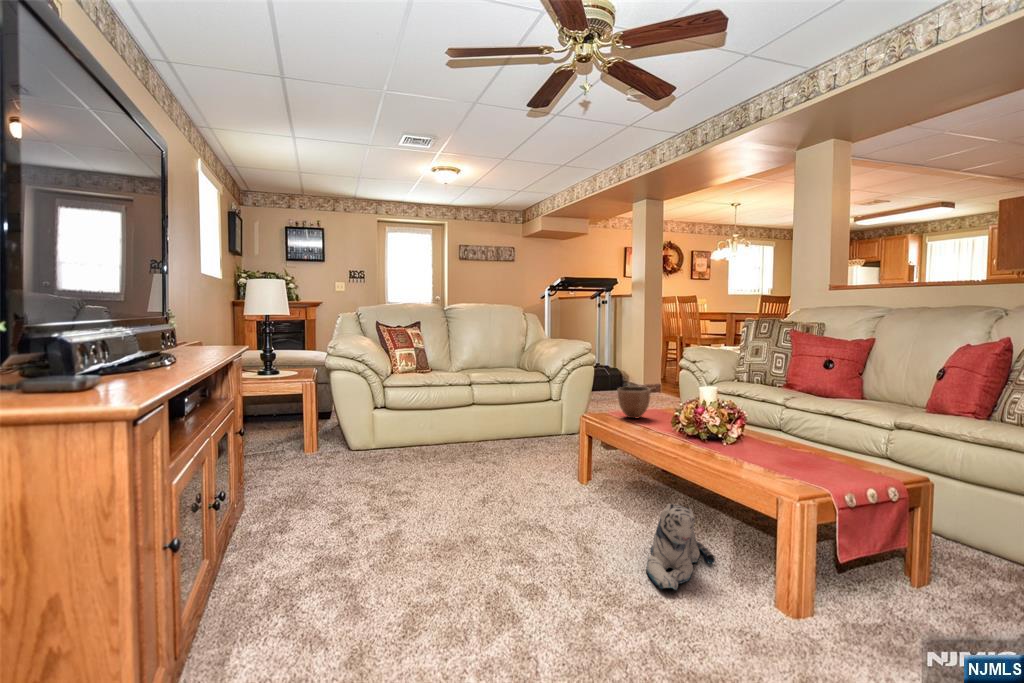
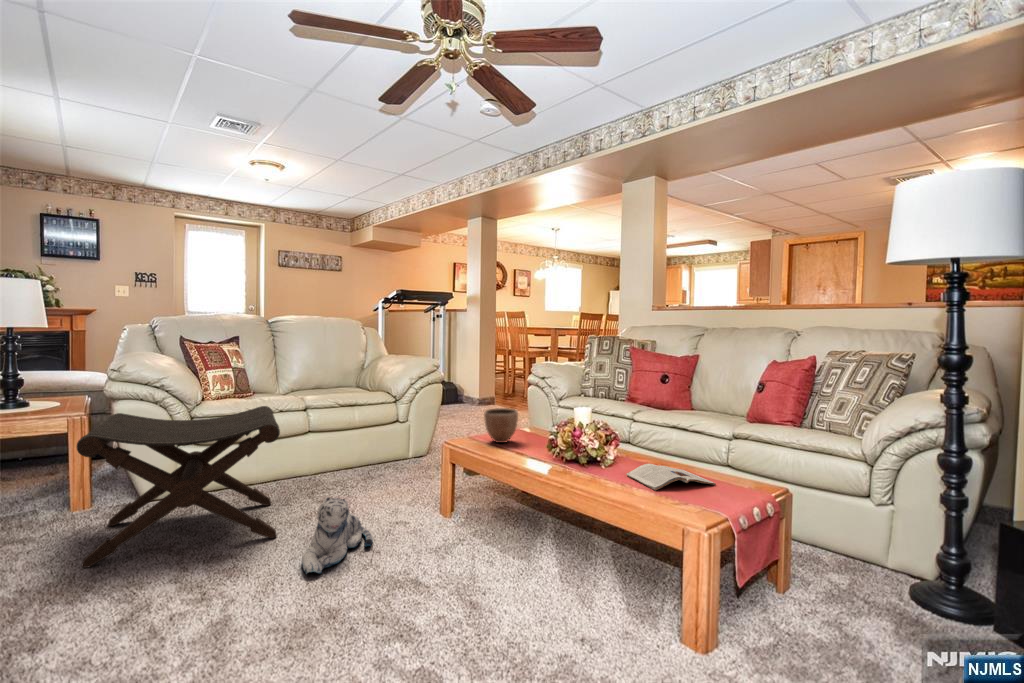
footstool: none [306,378,443,489] -> present [77,406,280,568]
magazine: none [745,442,841,467] -> present [626,464,716,491]
plush toy: present [646,504,715,590] -> present [302,497,373,574]

